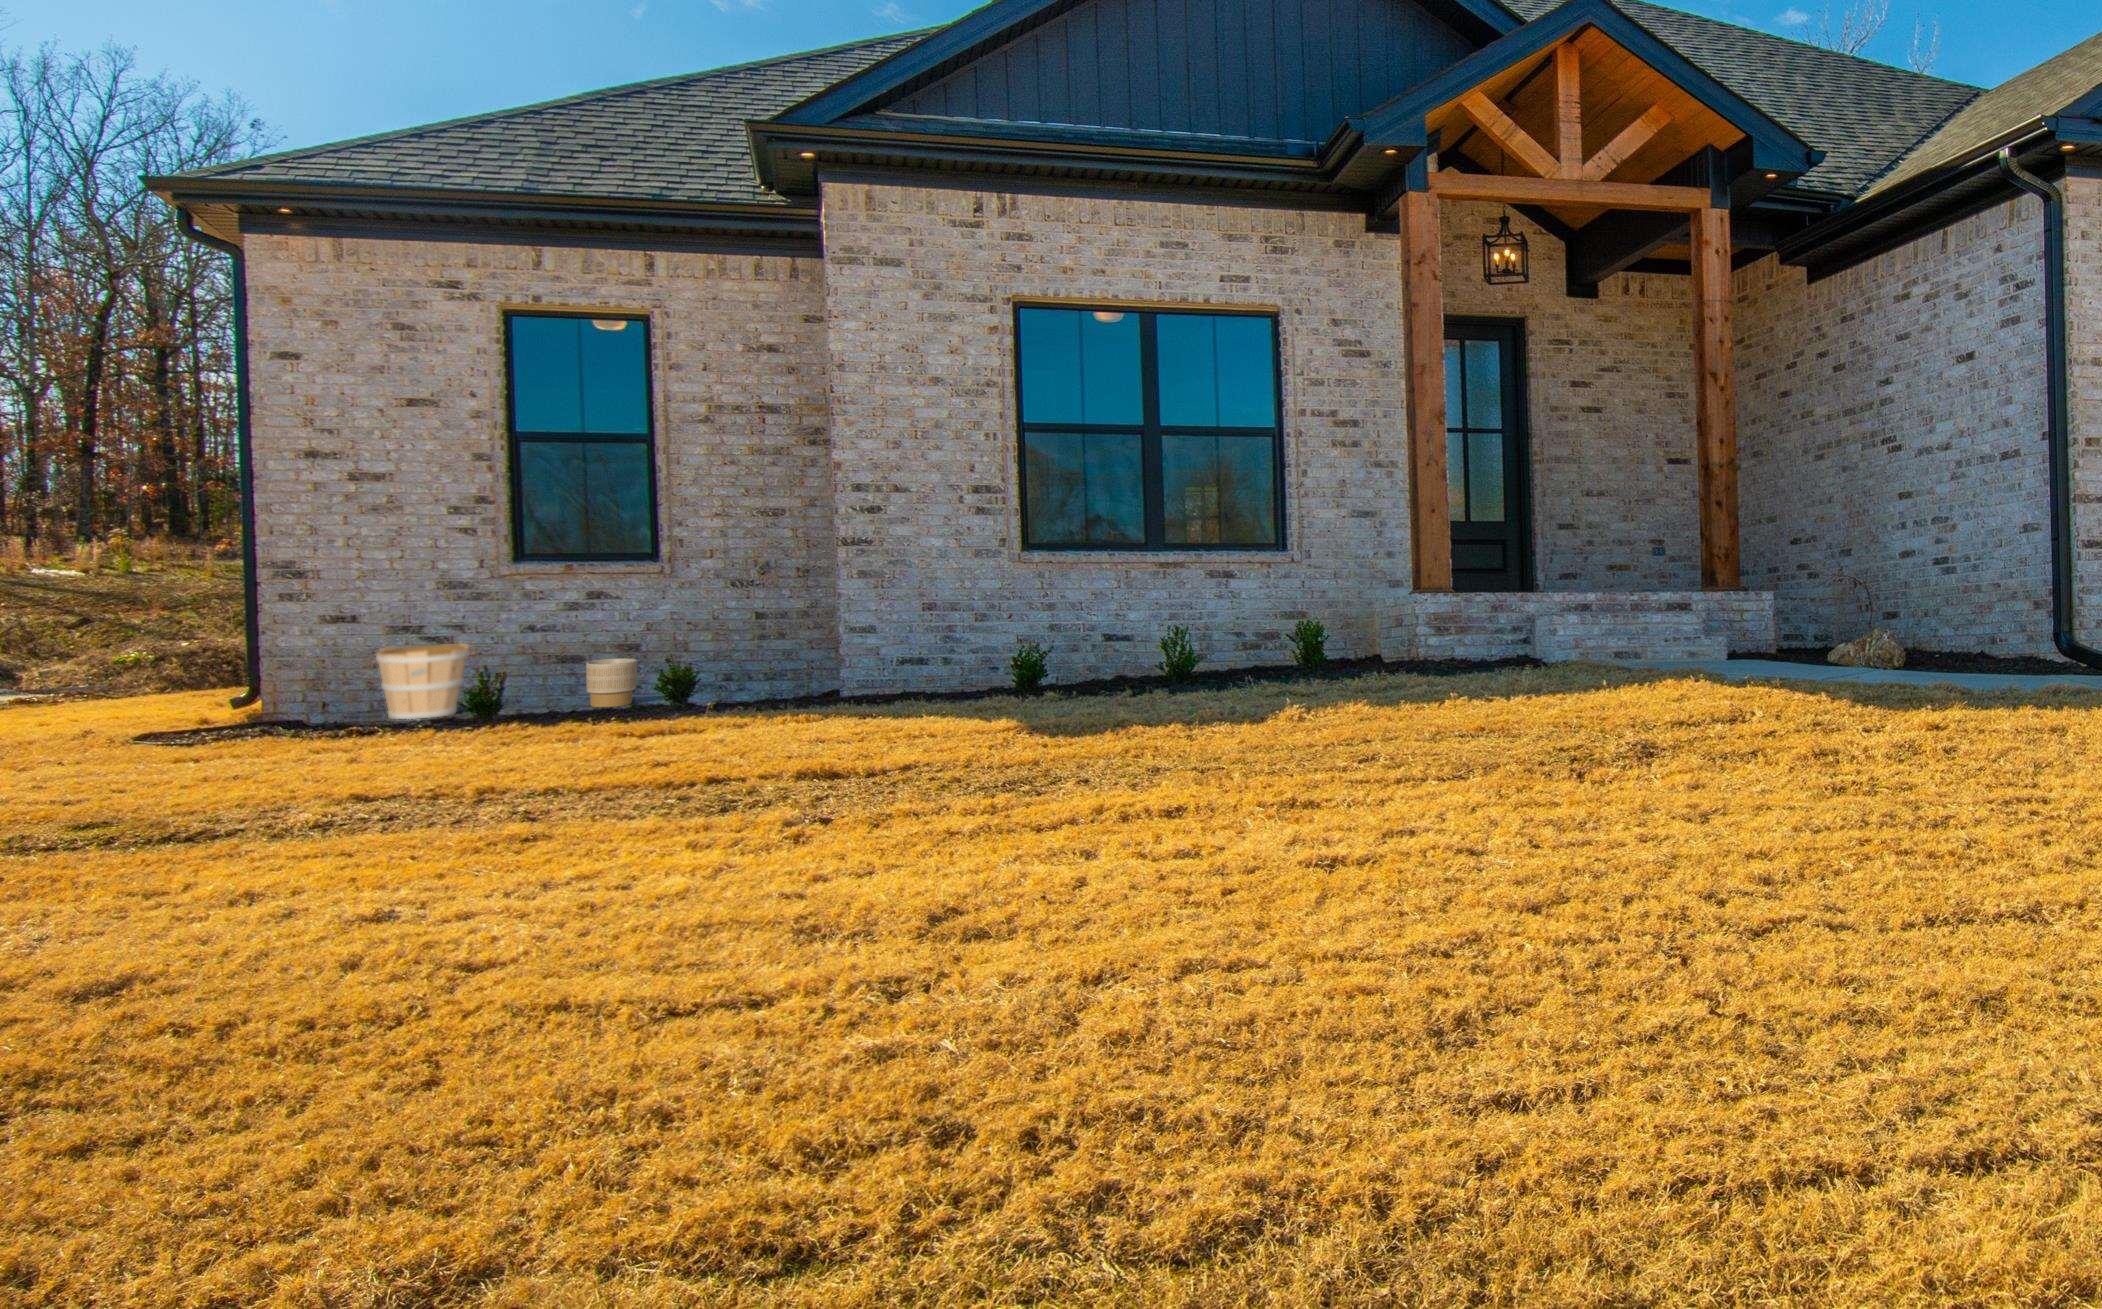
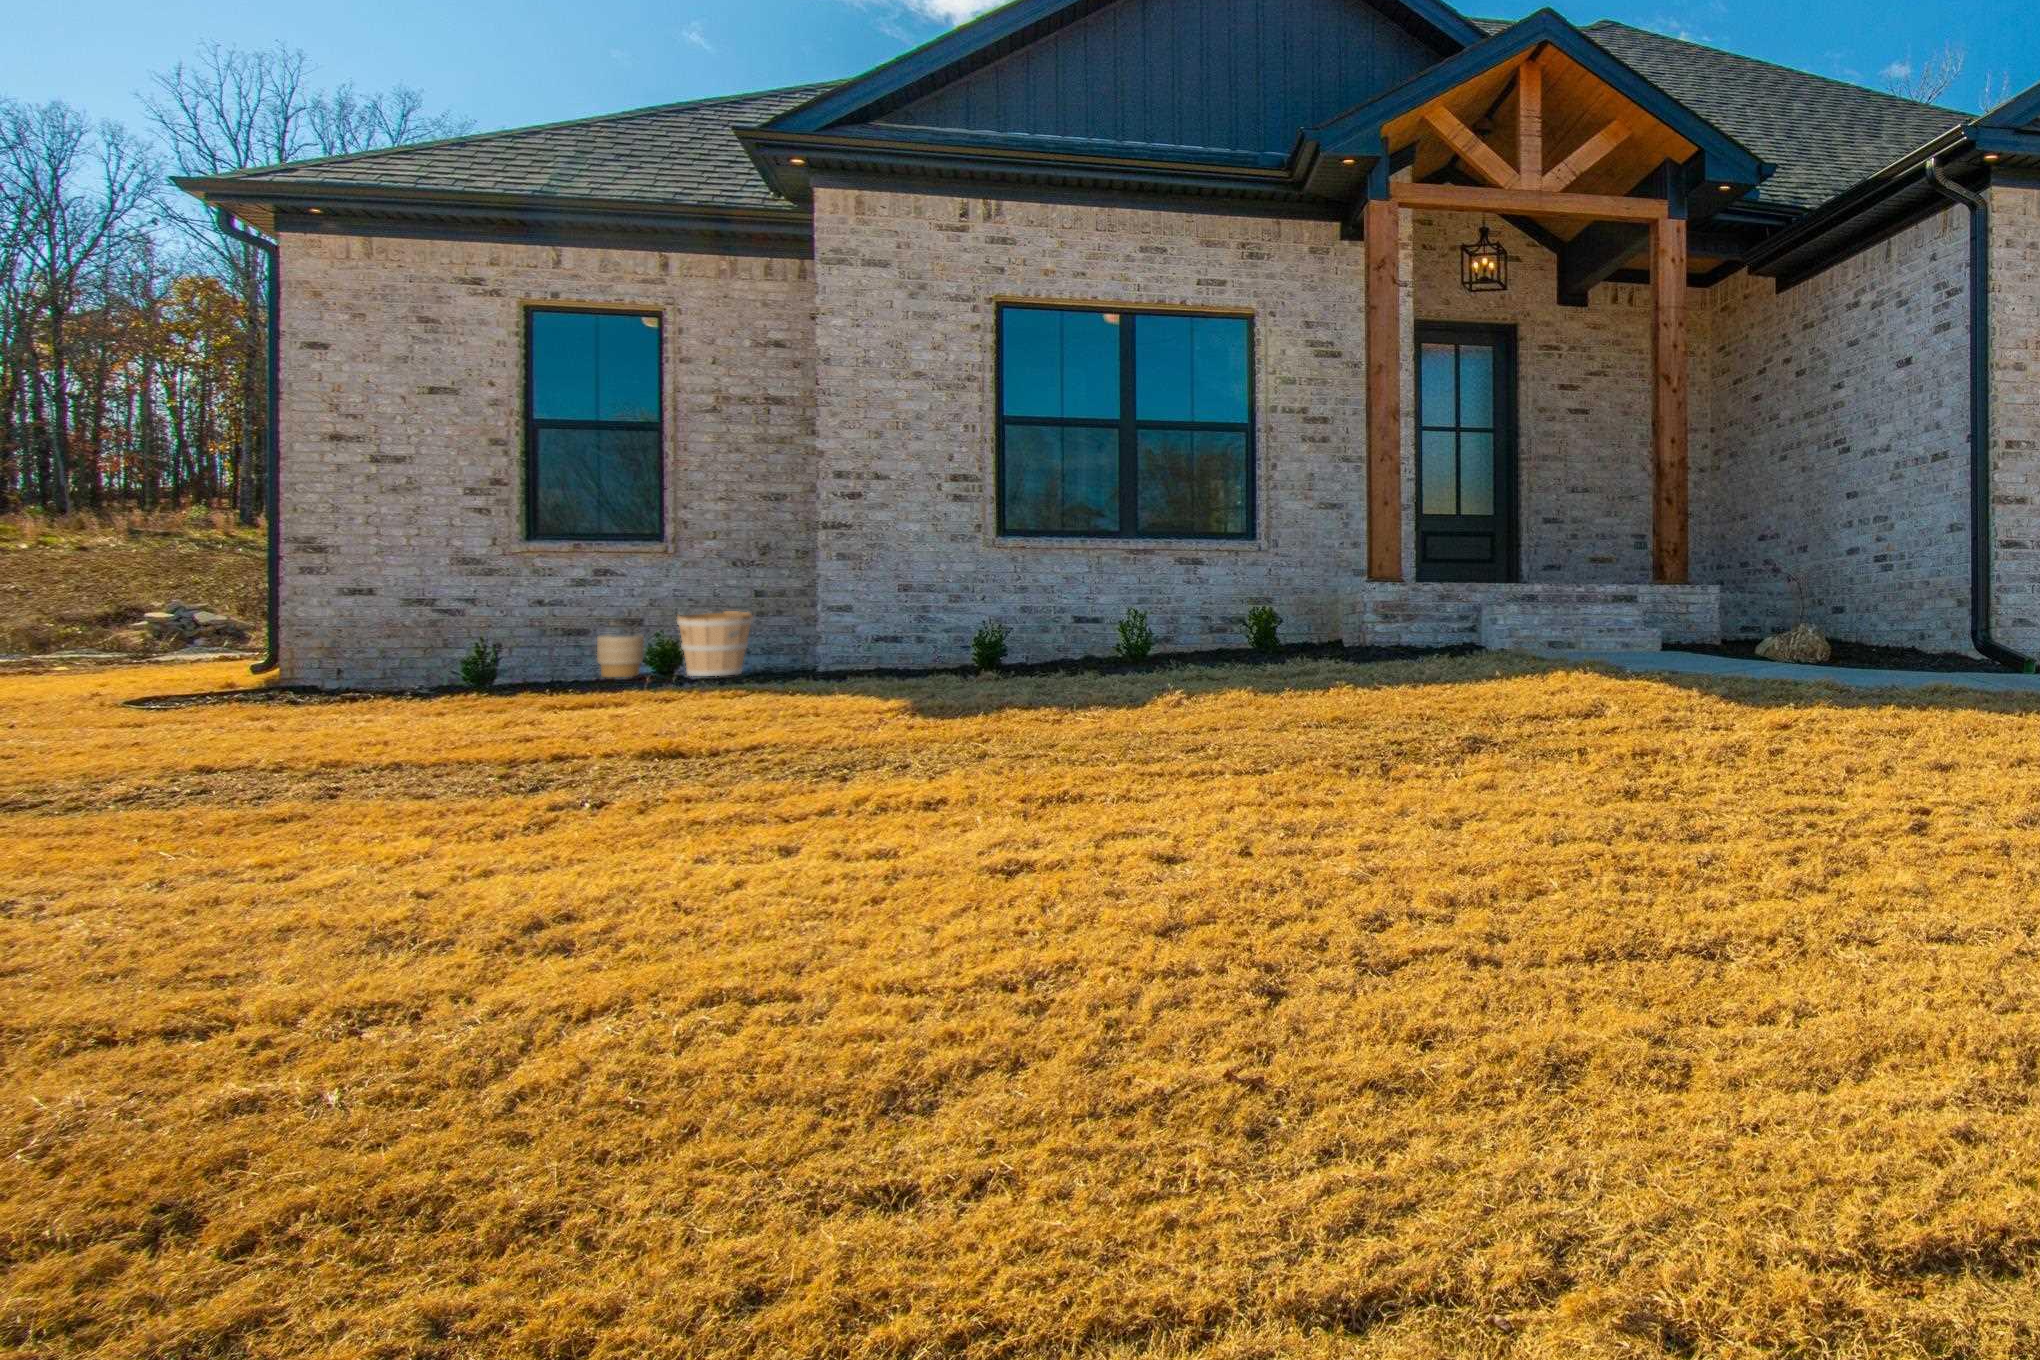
wooden bucket: present [376,643,470,719] -> present [677,611,753,676]

